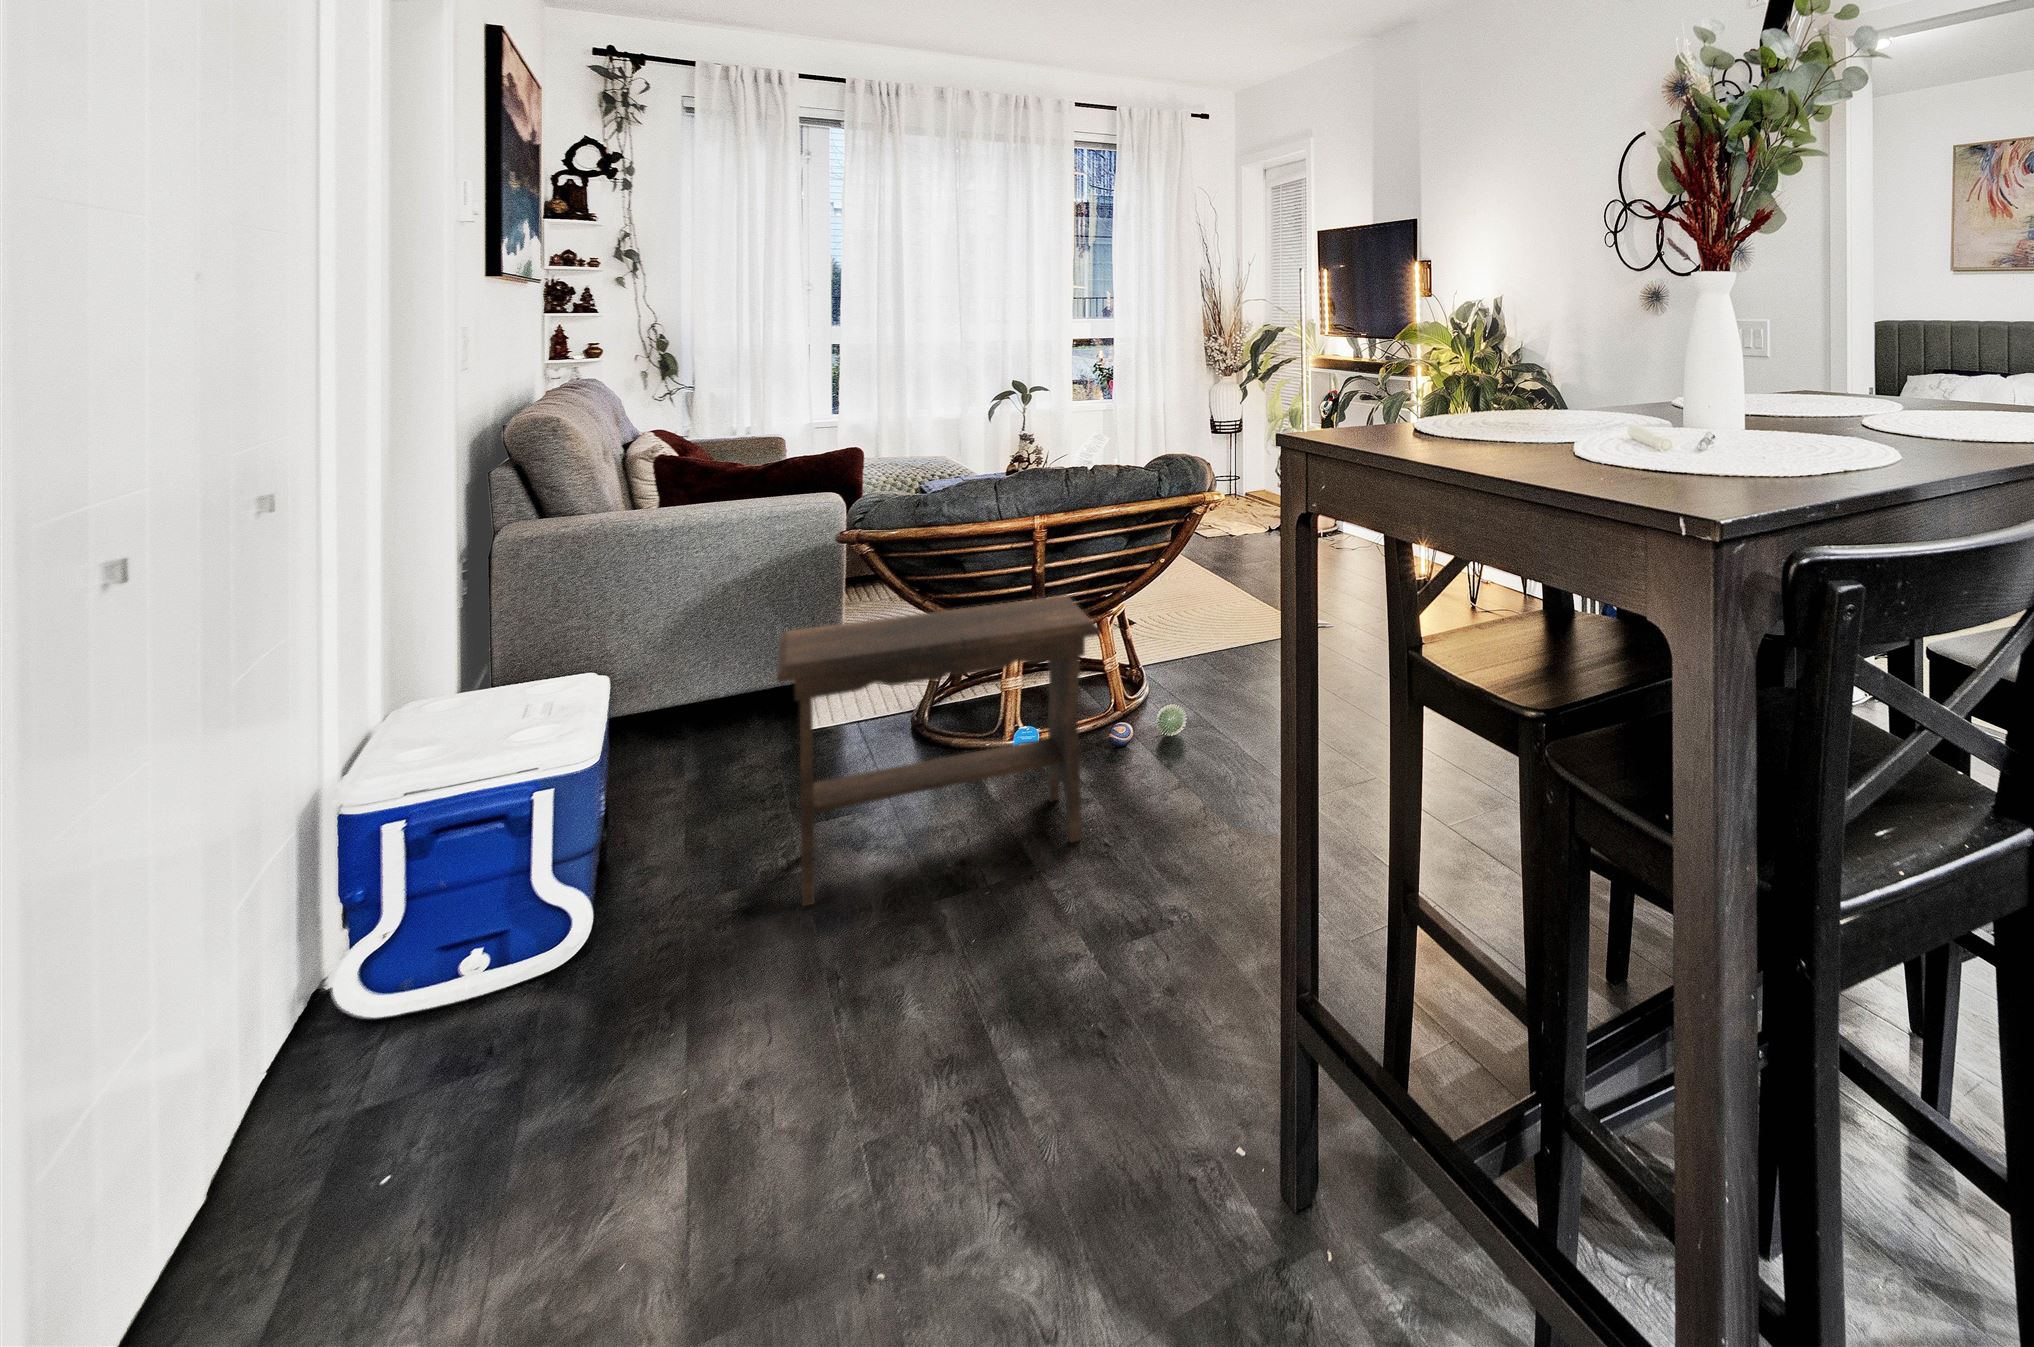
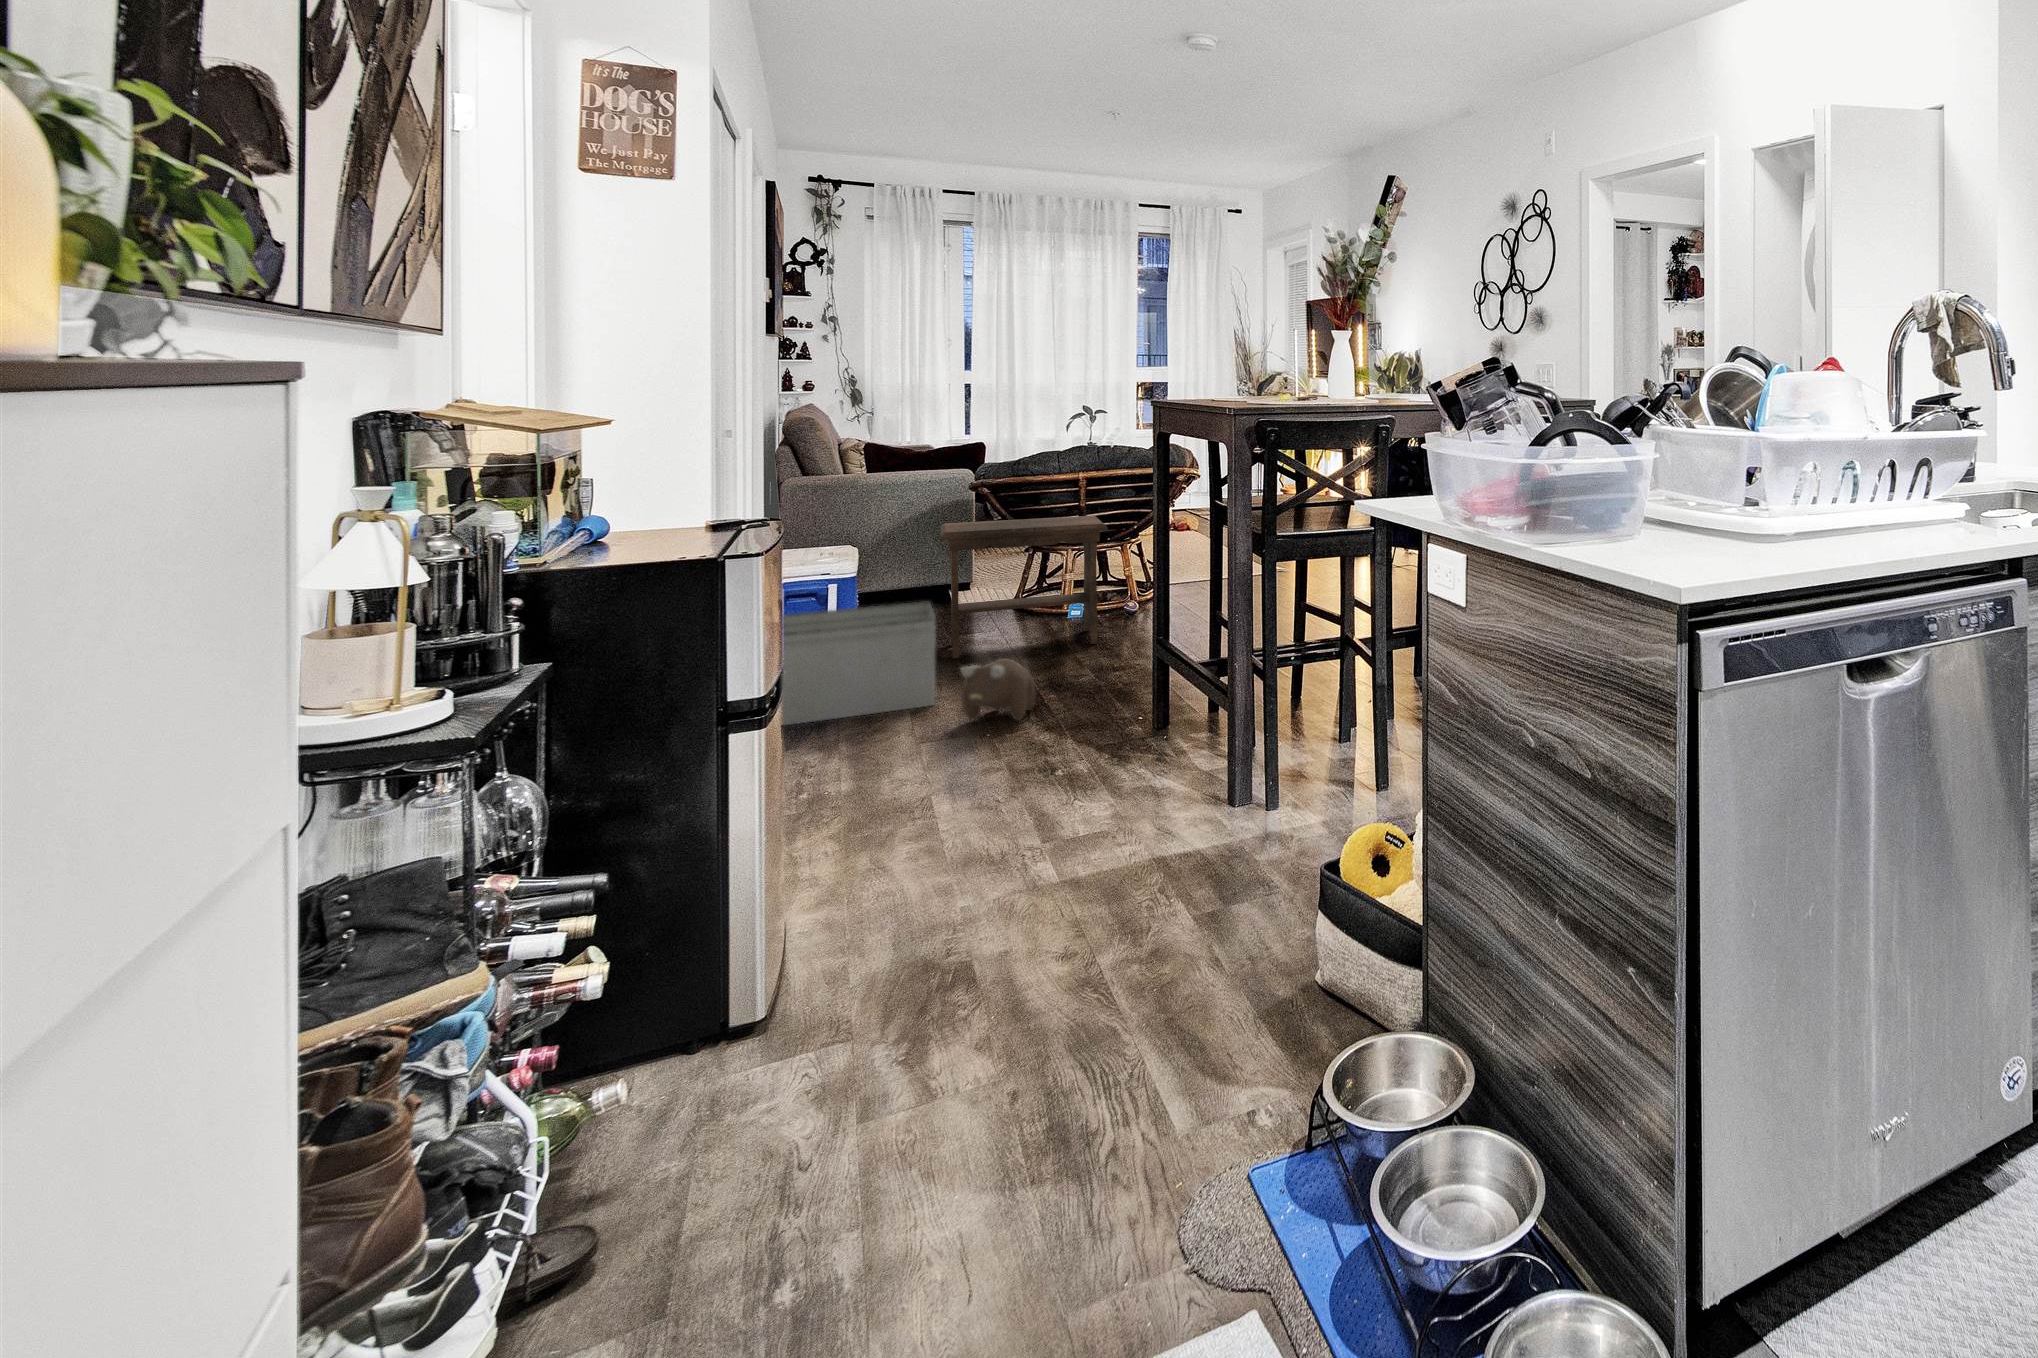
storage bin: none [210,841,757,1287] -> present [782,602,936,725]
plush toy: none [810,1017,989,1191] -> present [961,658,1035,720]

